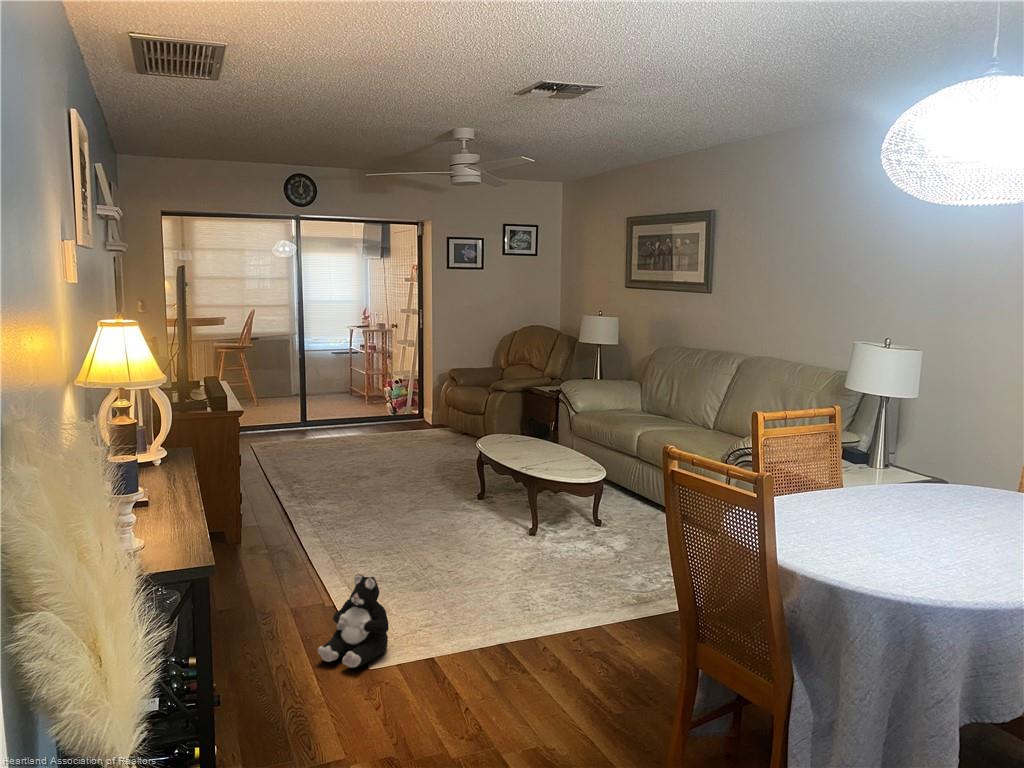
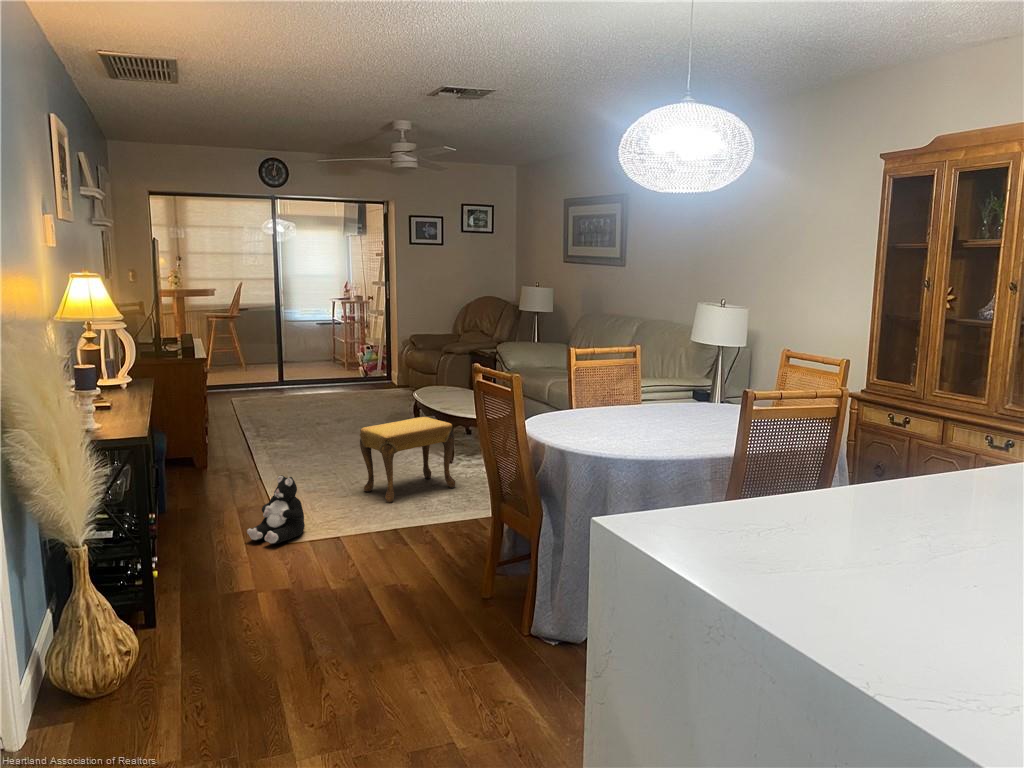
footstool: none [439,484,553,597] -> present [360,417,455,503]

